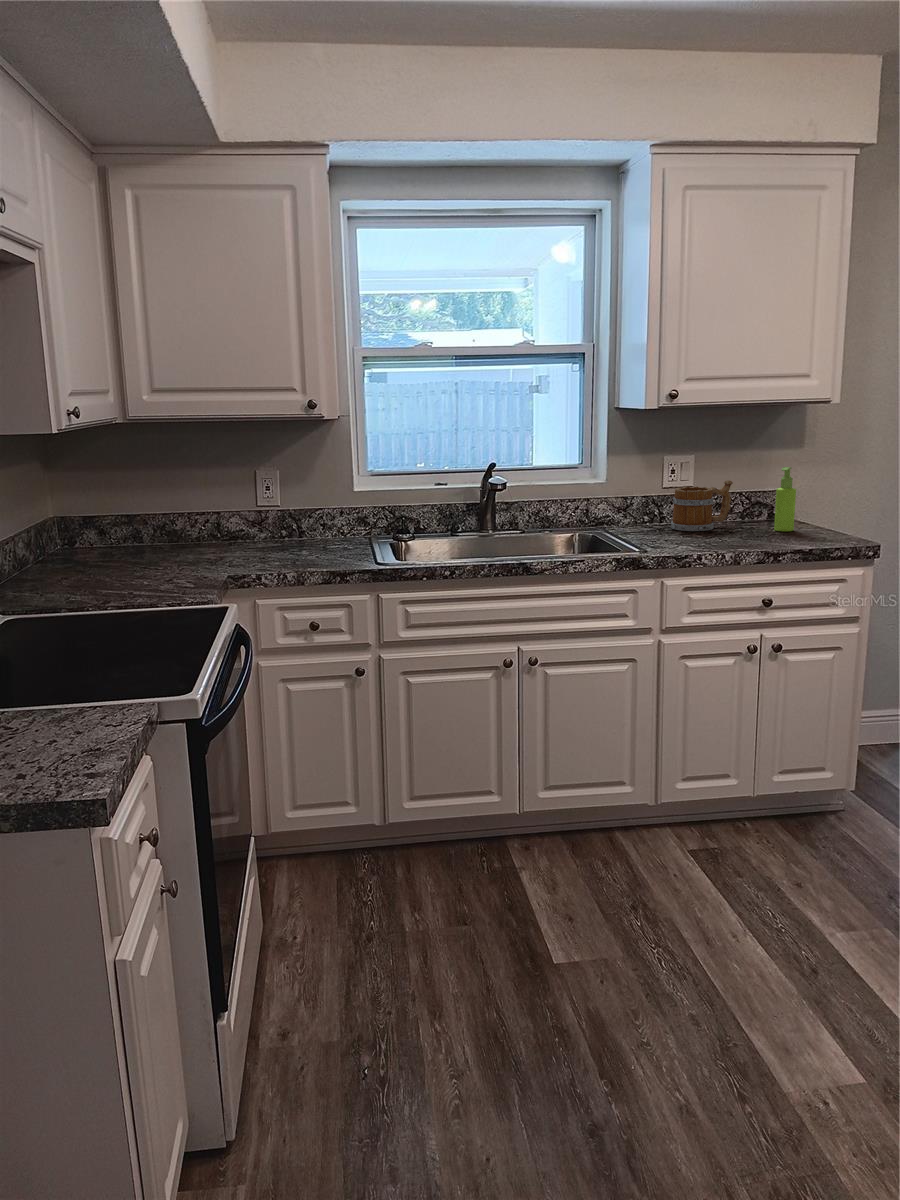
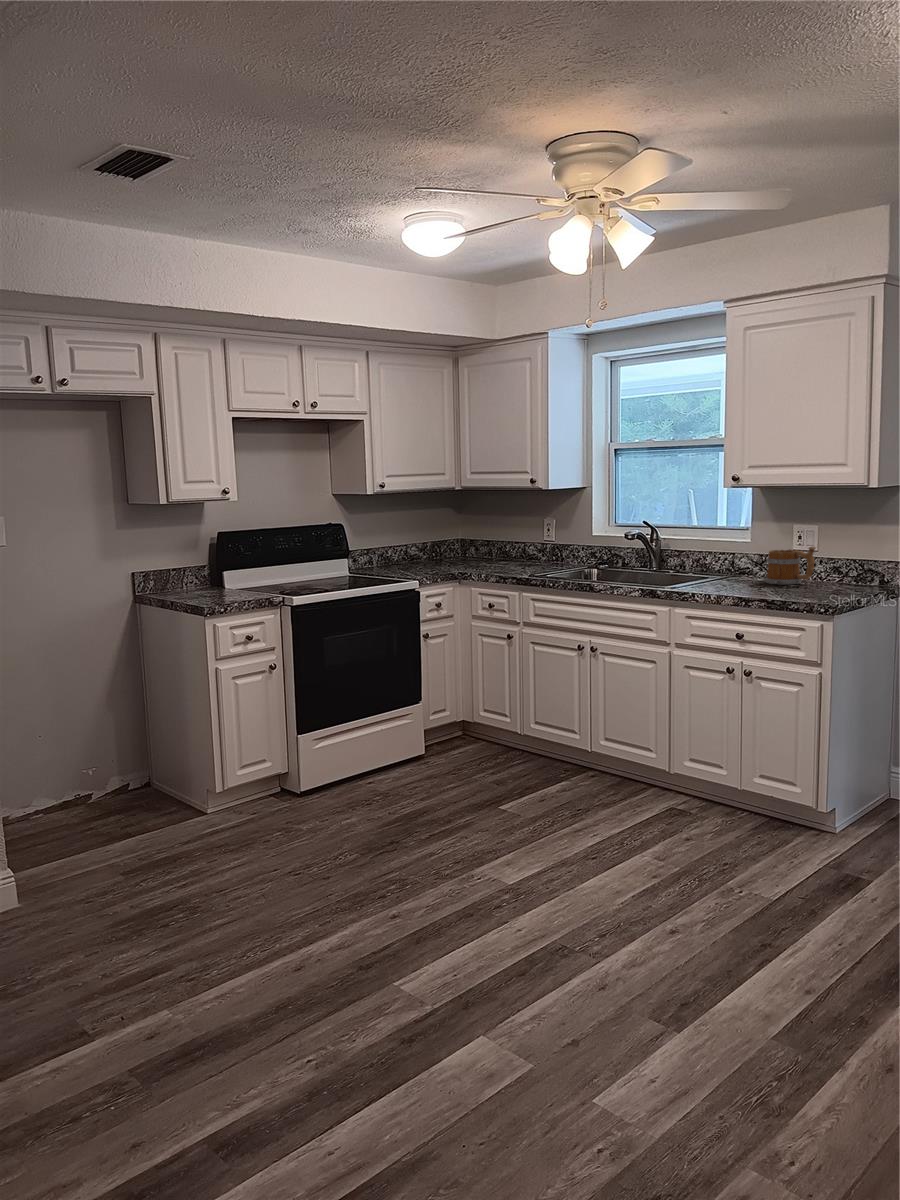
soap dispenser: present [774,467,796,531] -> none [821,537,840,591]

